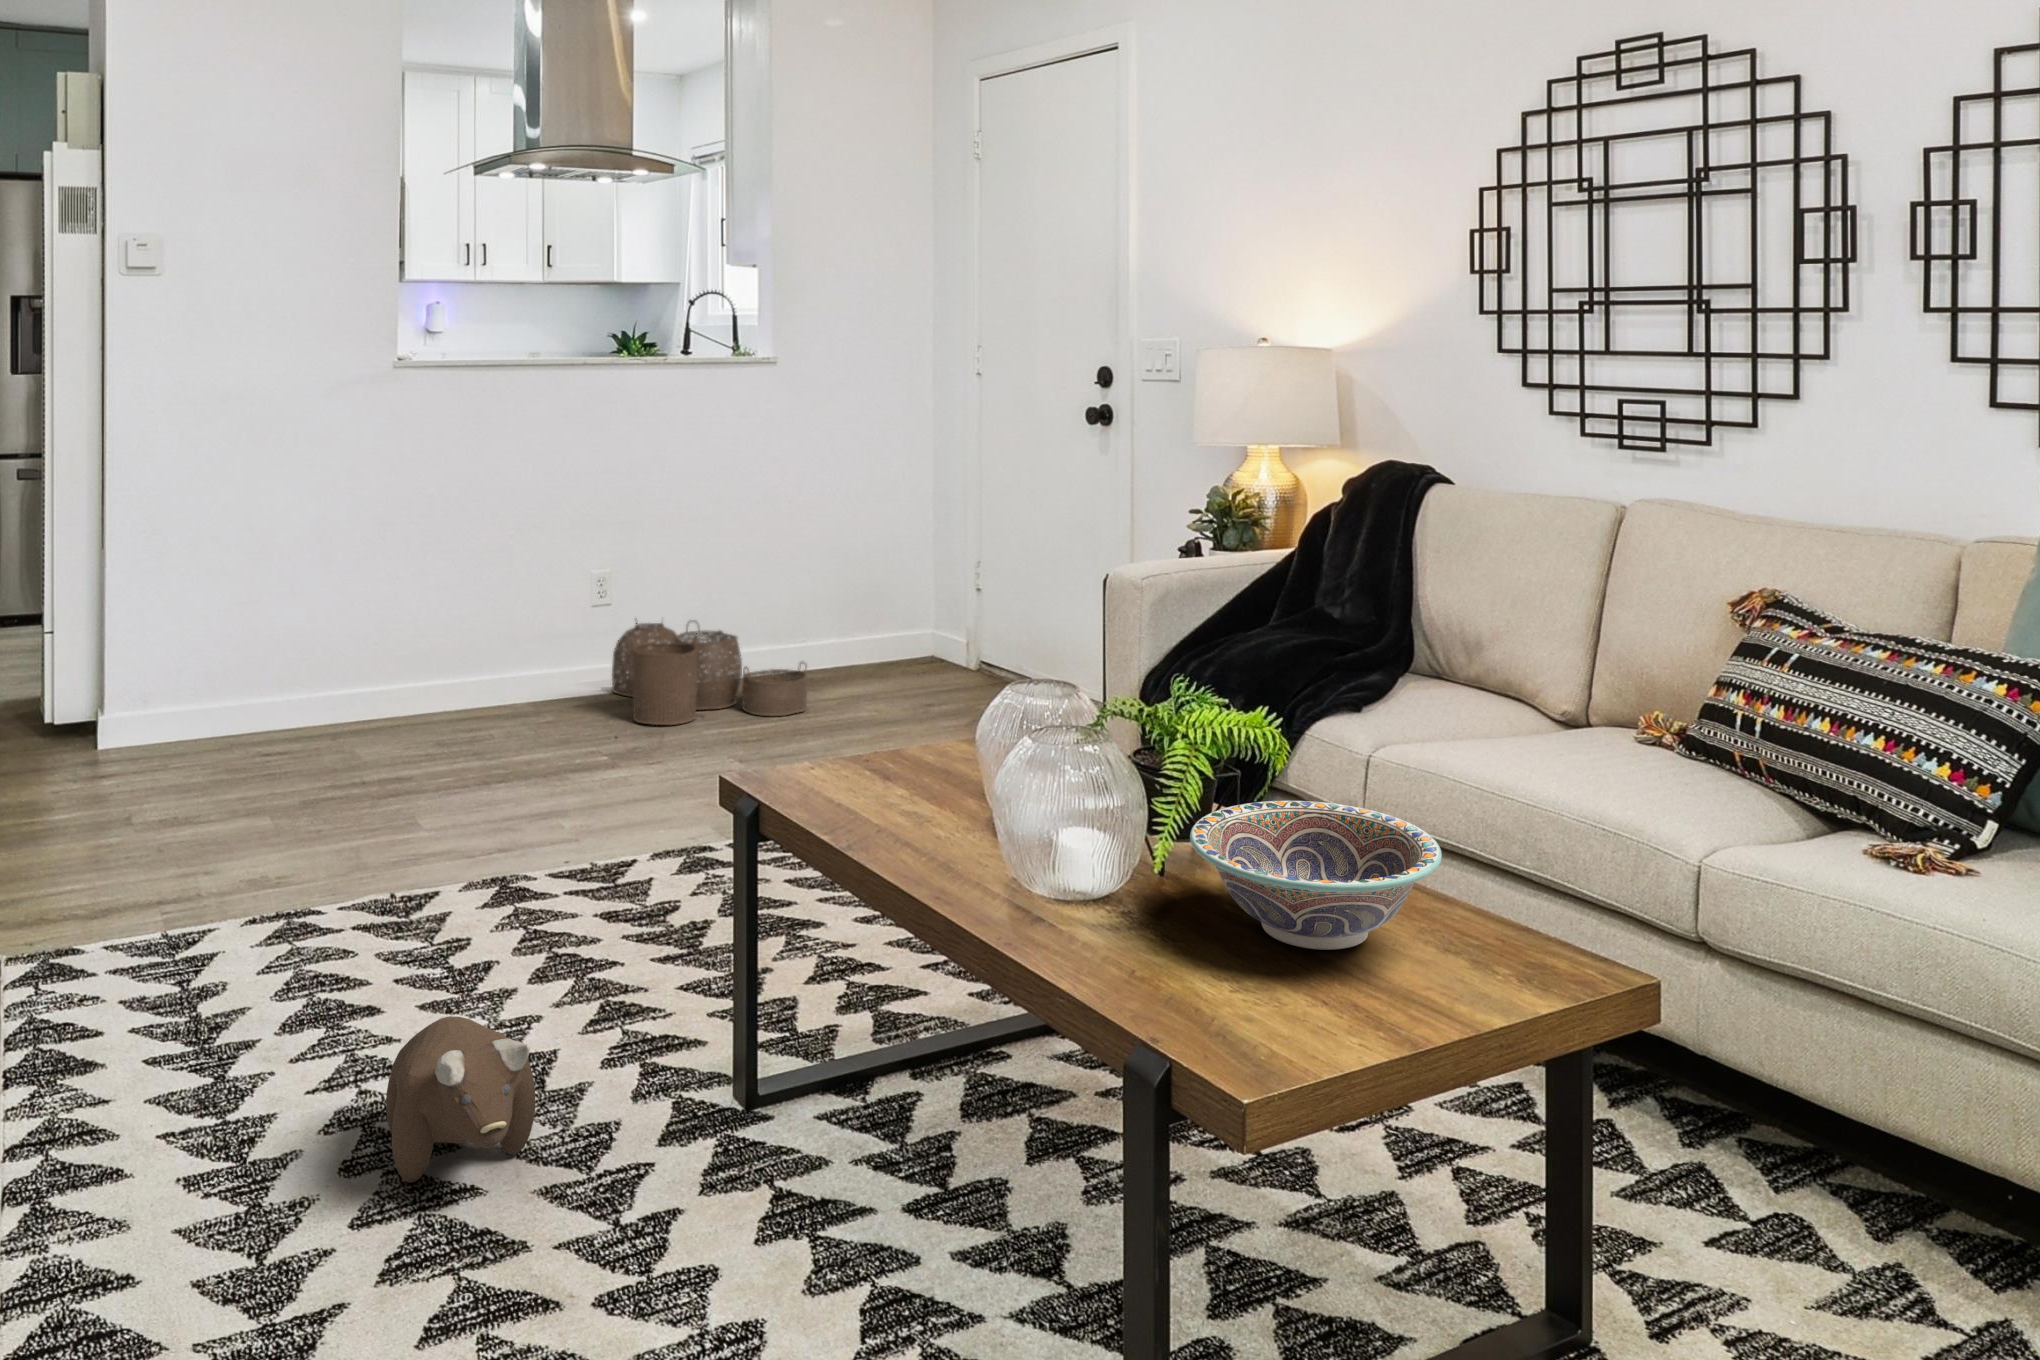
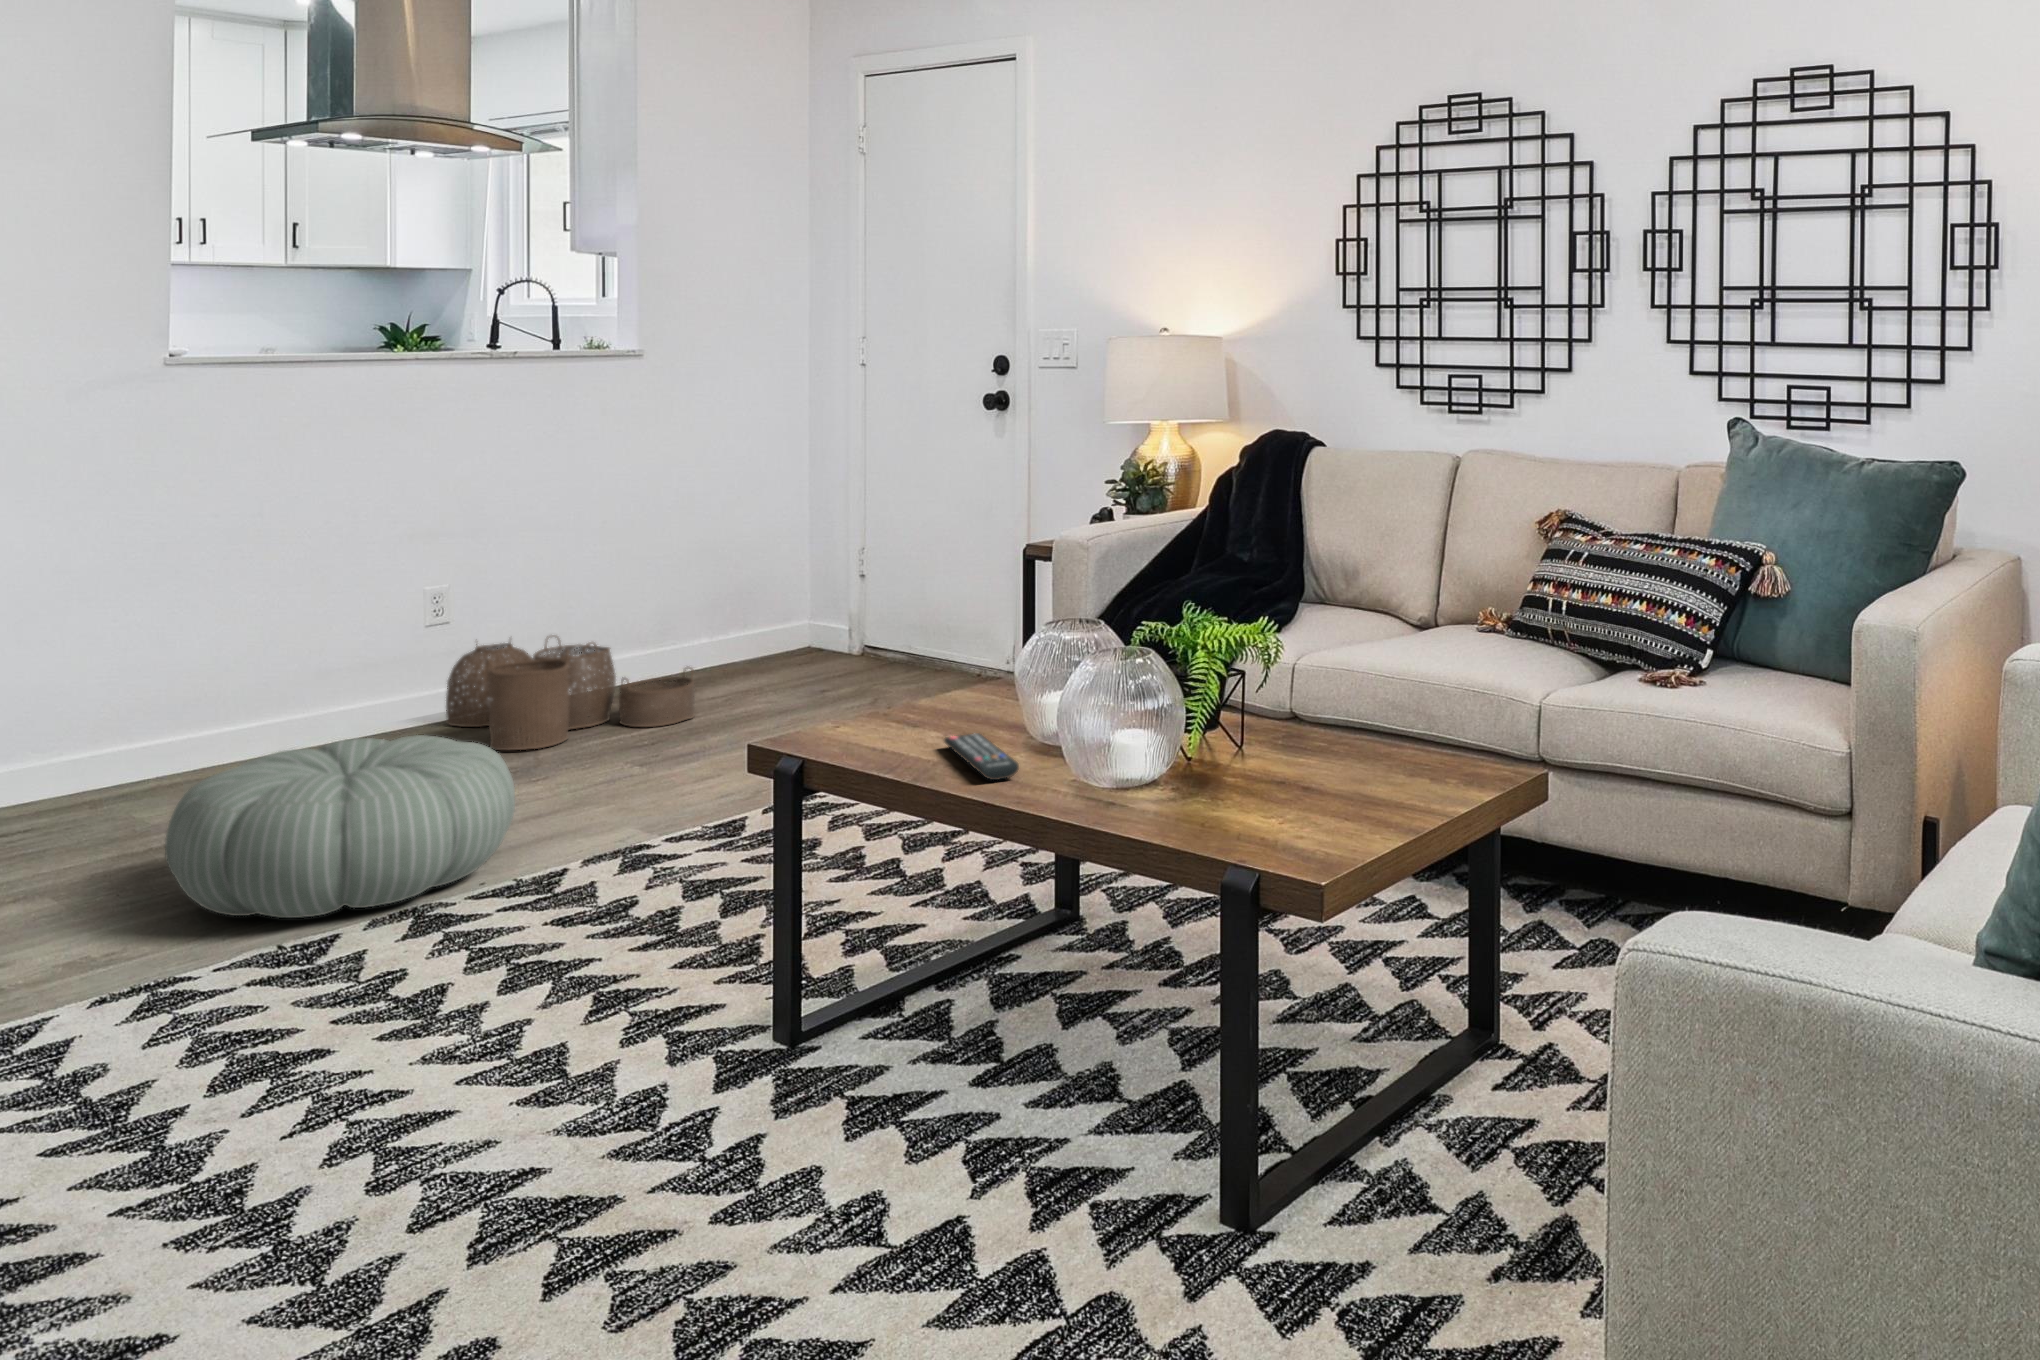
pouf: none [343,705,608,865] -> present [165,735,515,918]
remote control: none [902,800,959,866] -> present [944,733,1019,780]
decorative bowl: present [1190,801,1442,950] -> none [1219,684,1402,788]
plush toy: present [386,1016,535,1183] -> none [409,1012,596,1180]

